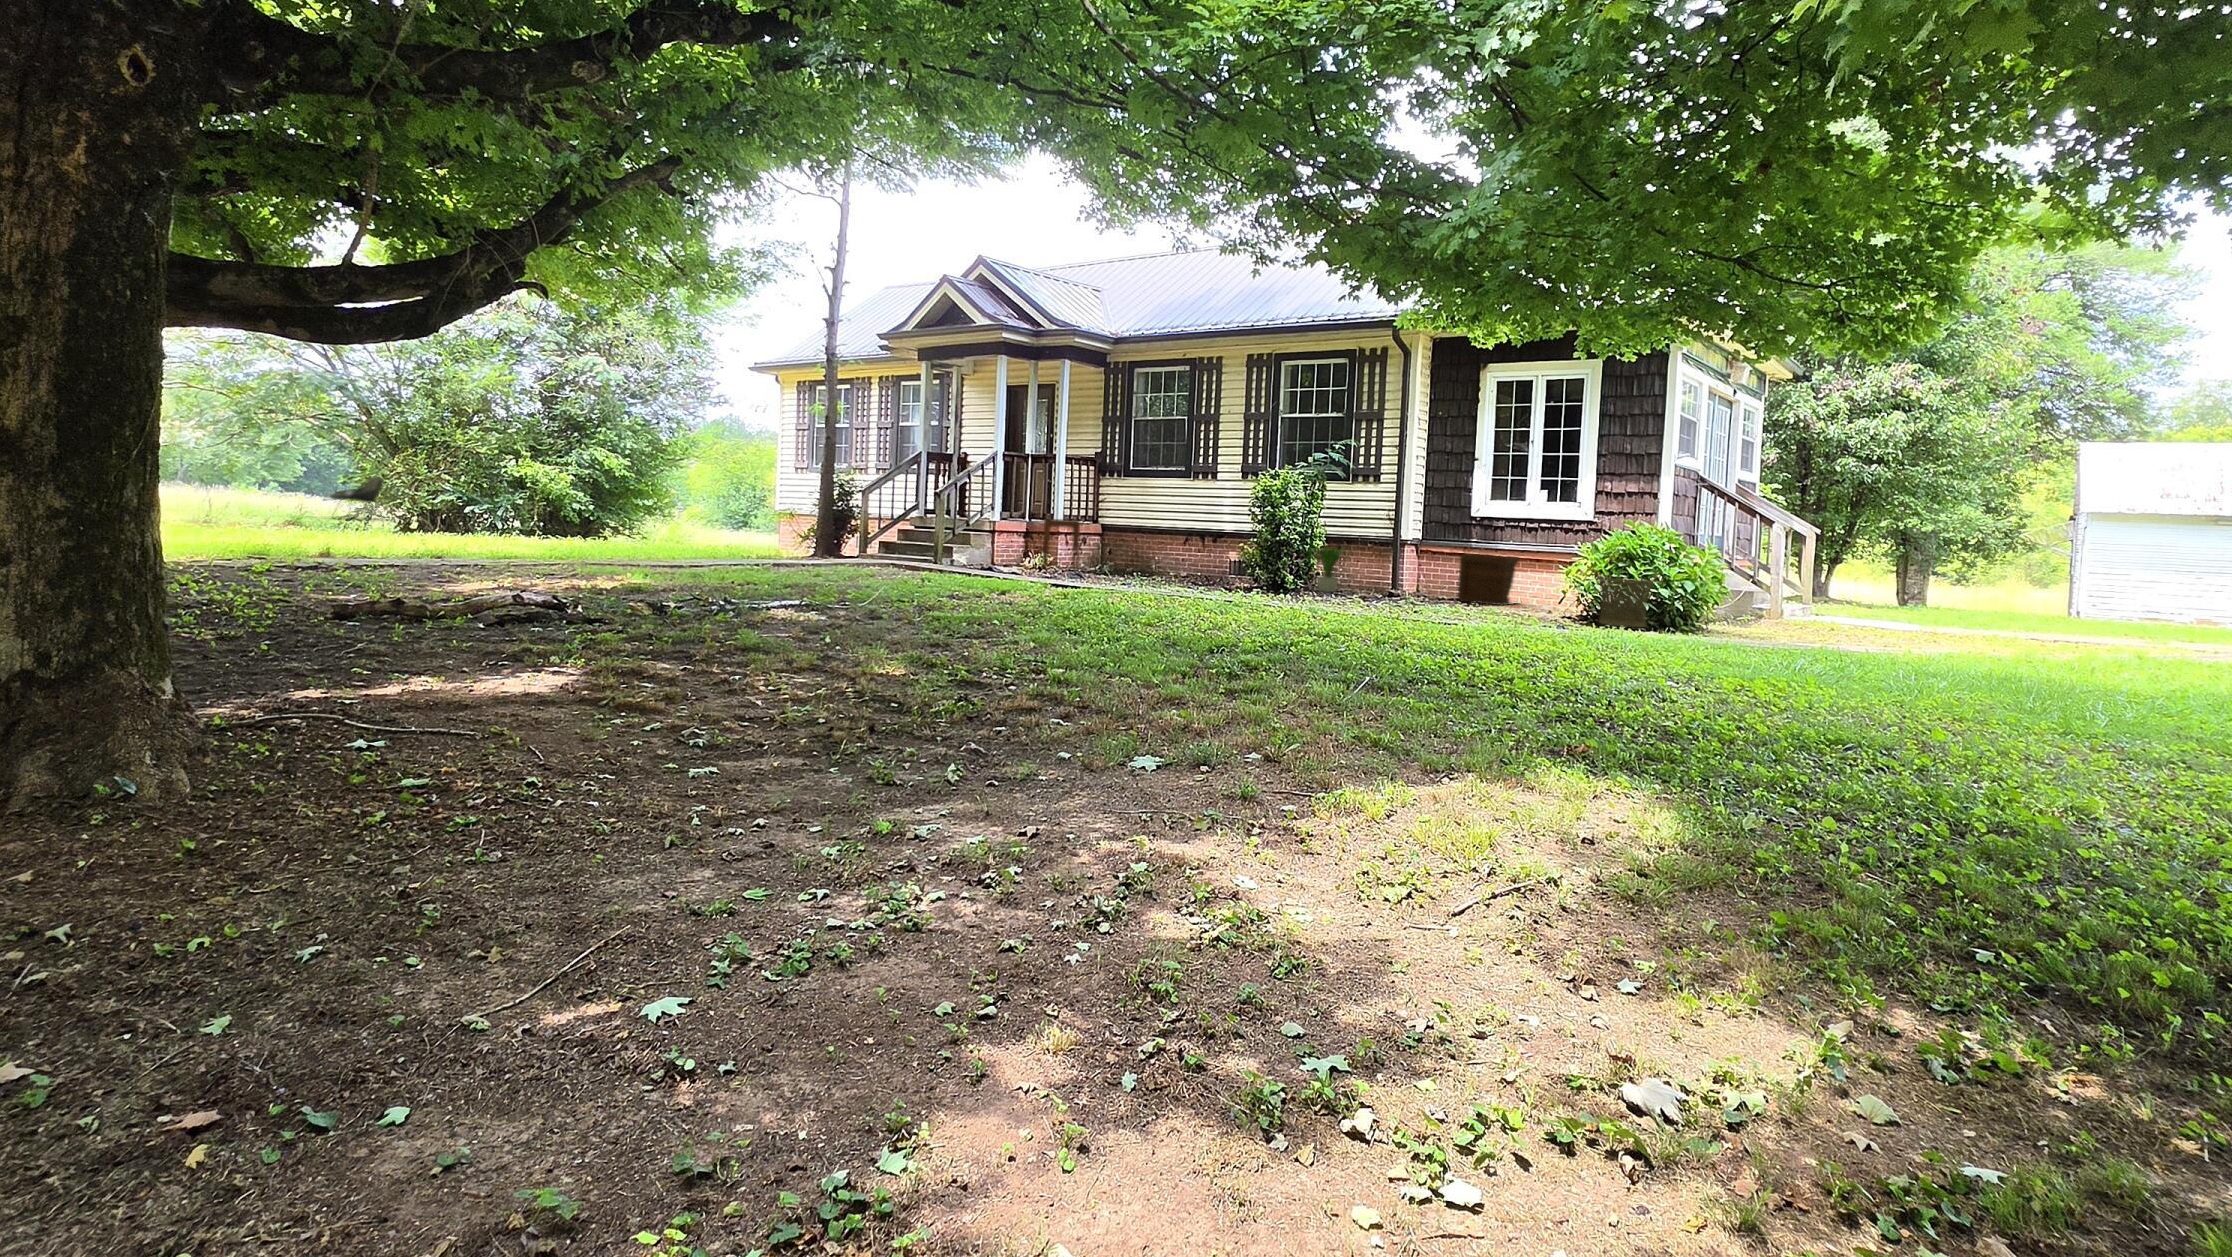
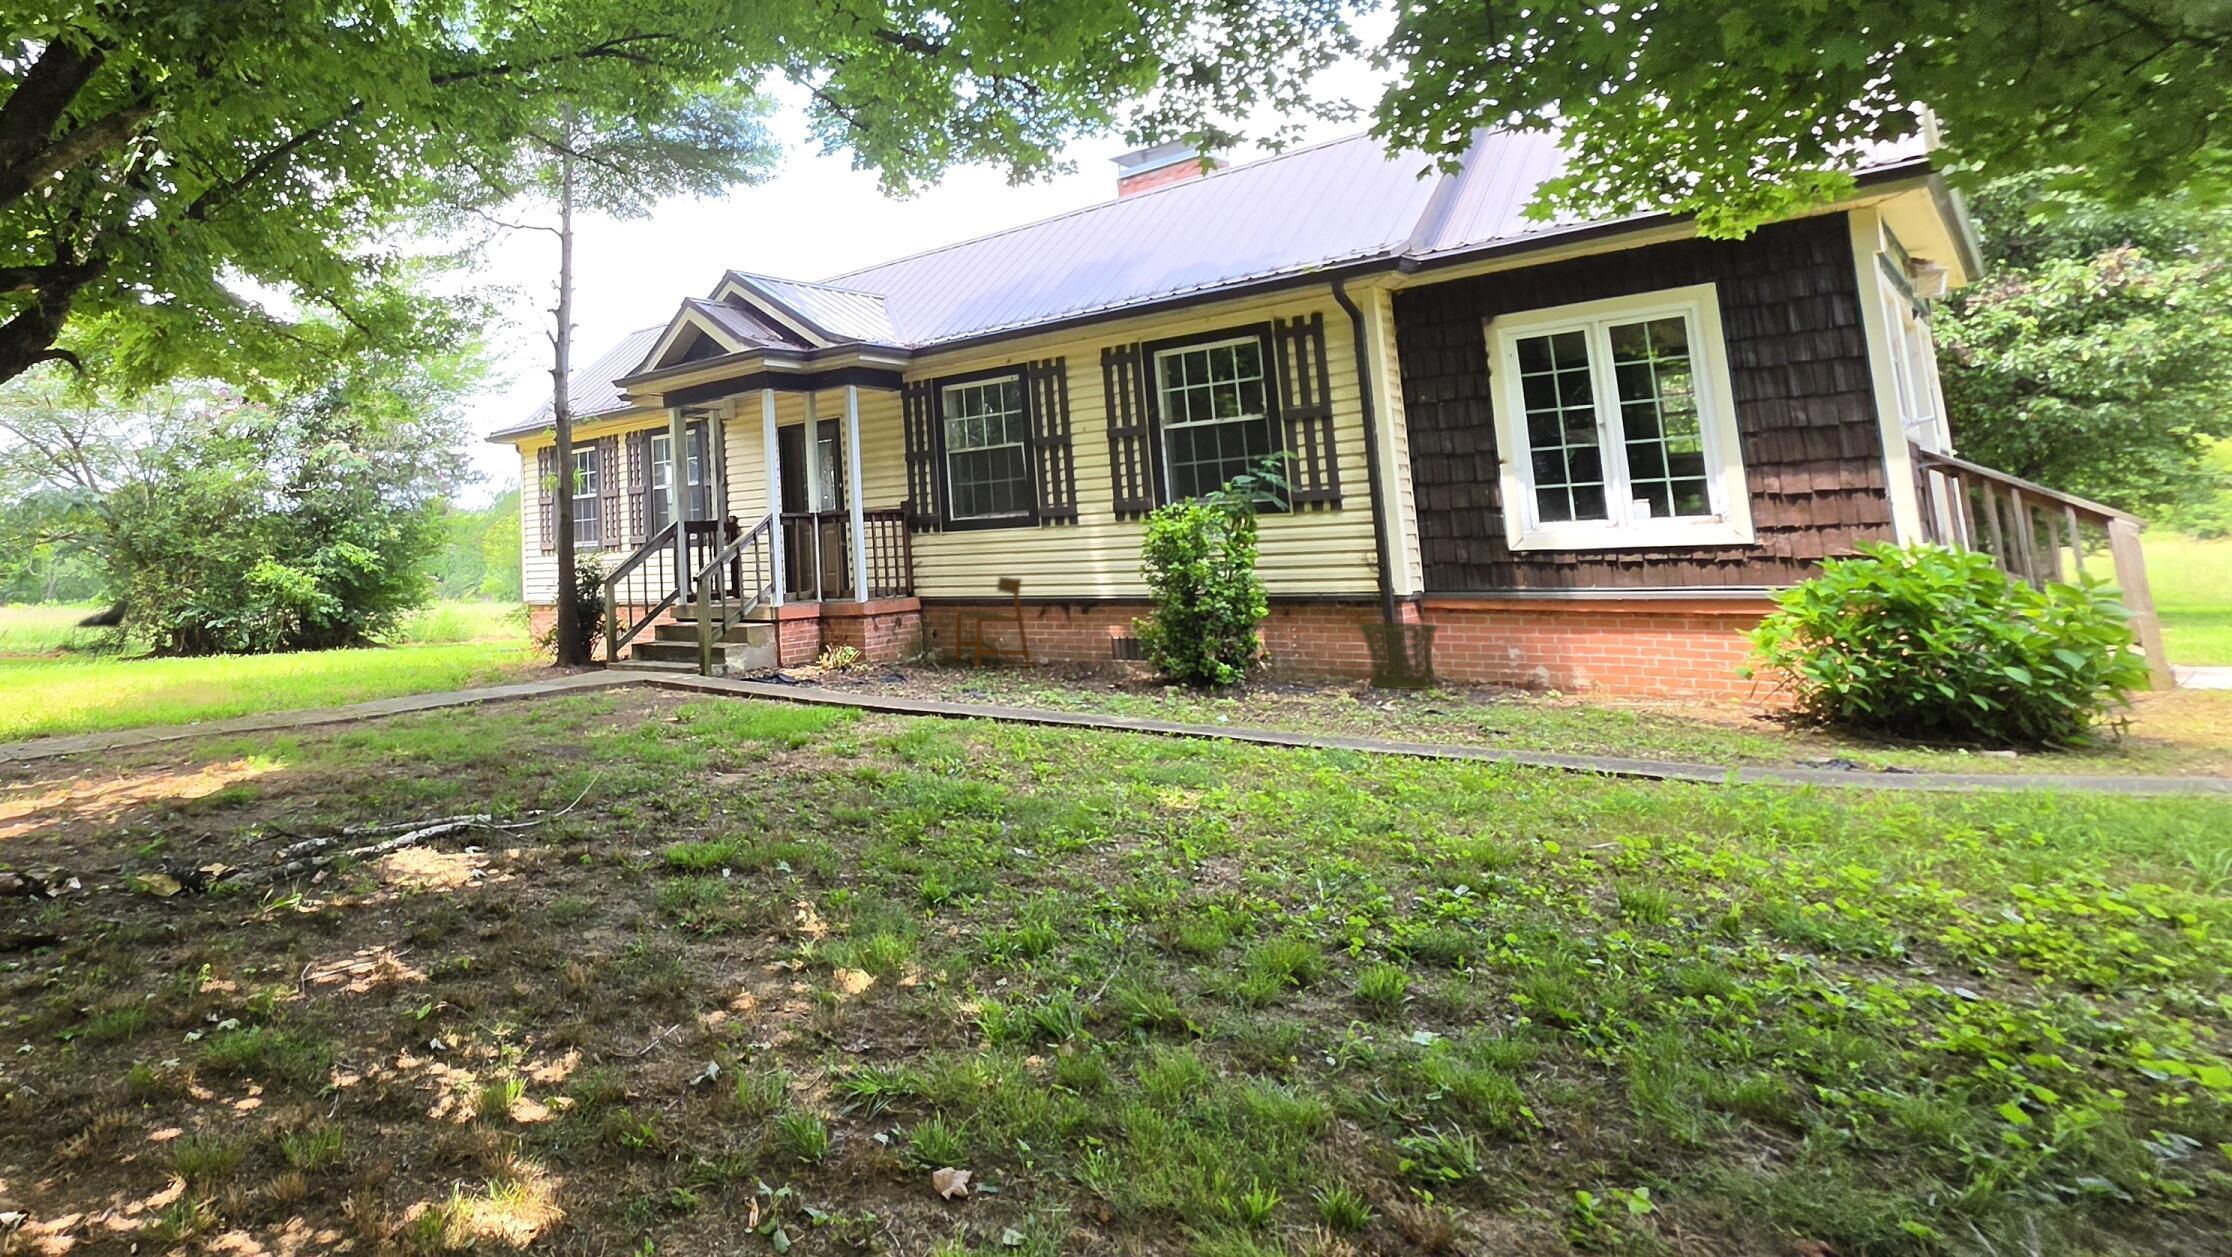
bench: none [1123,512,1174,576] -> present [956,577,1031,669]
side table: present [1042,519,1080,569] -> none [842,596,895,670]
potted plant: present [1308,547,1351,592] -> none [1242,616,1320,688]
wooden crate: present [1458,554,1519,606] -> none [1518,612,1644,701]
basket: present [1598,576,1654,627] -> present [1360,623,1437,689]

